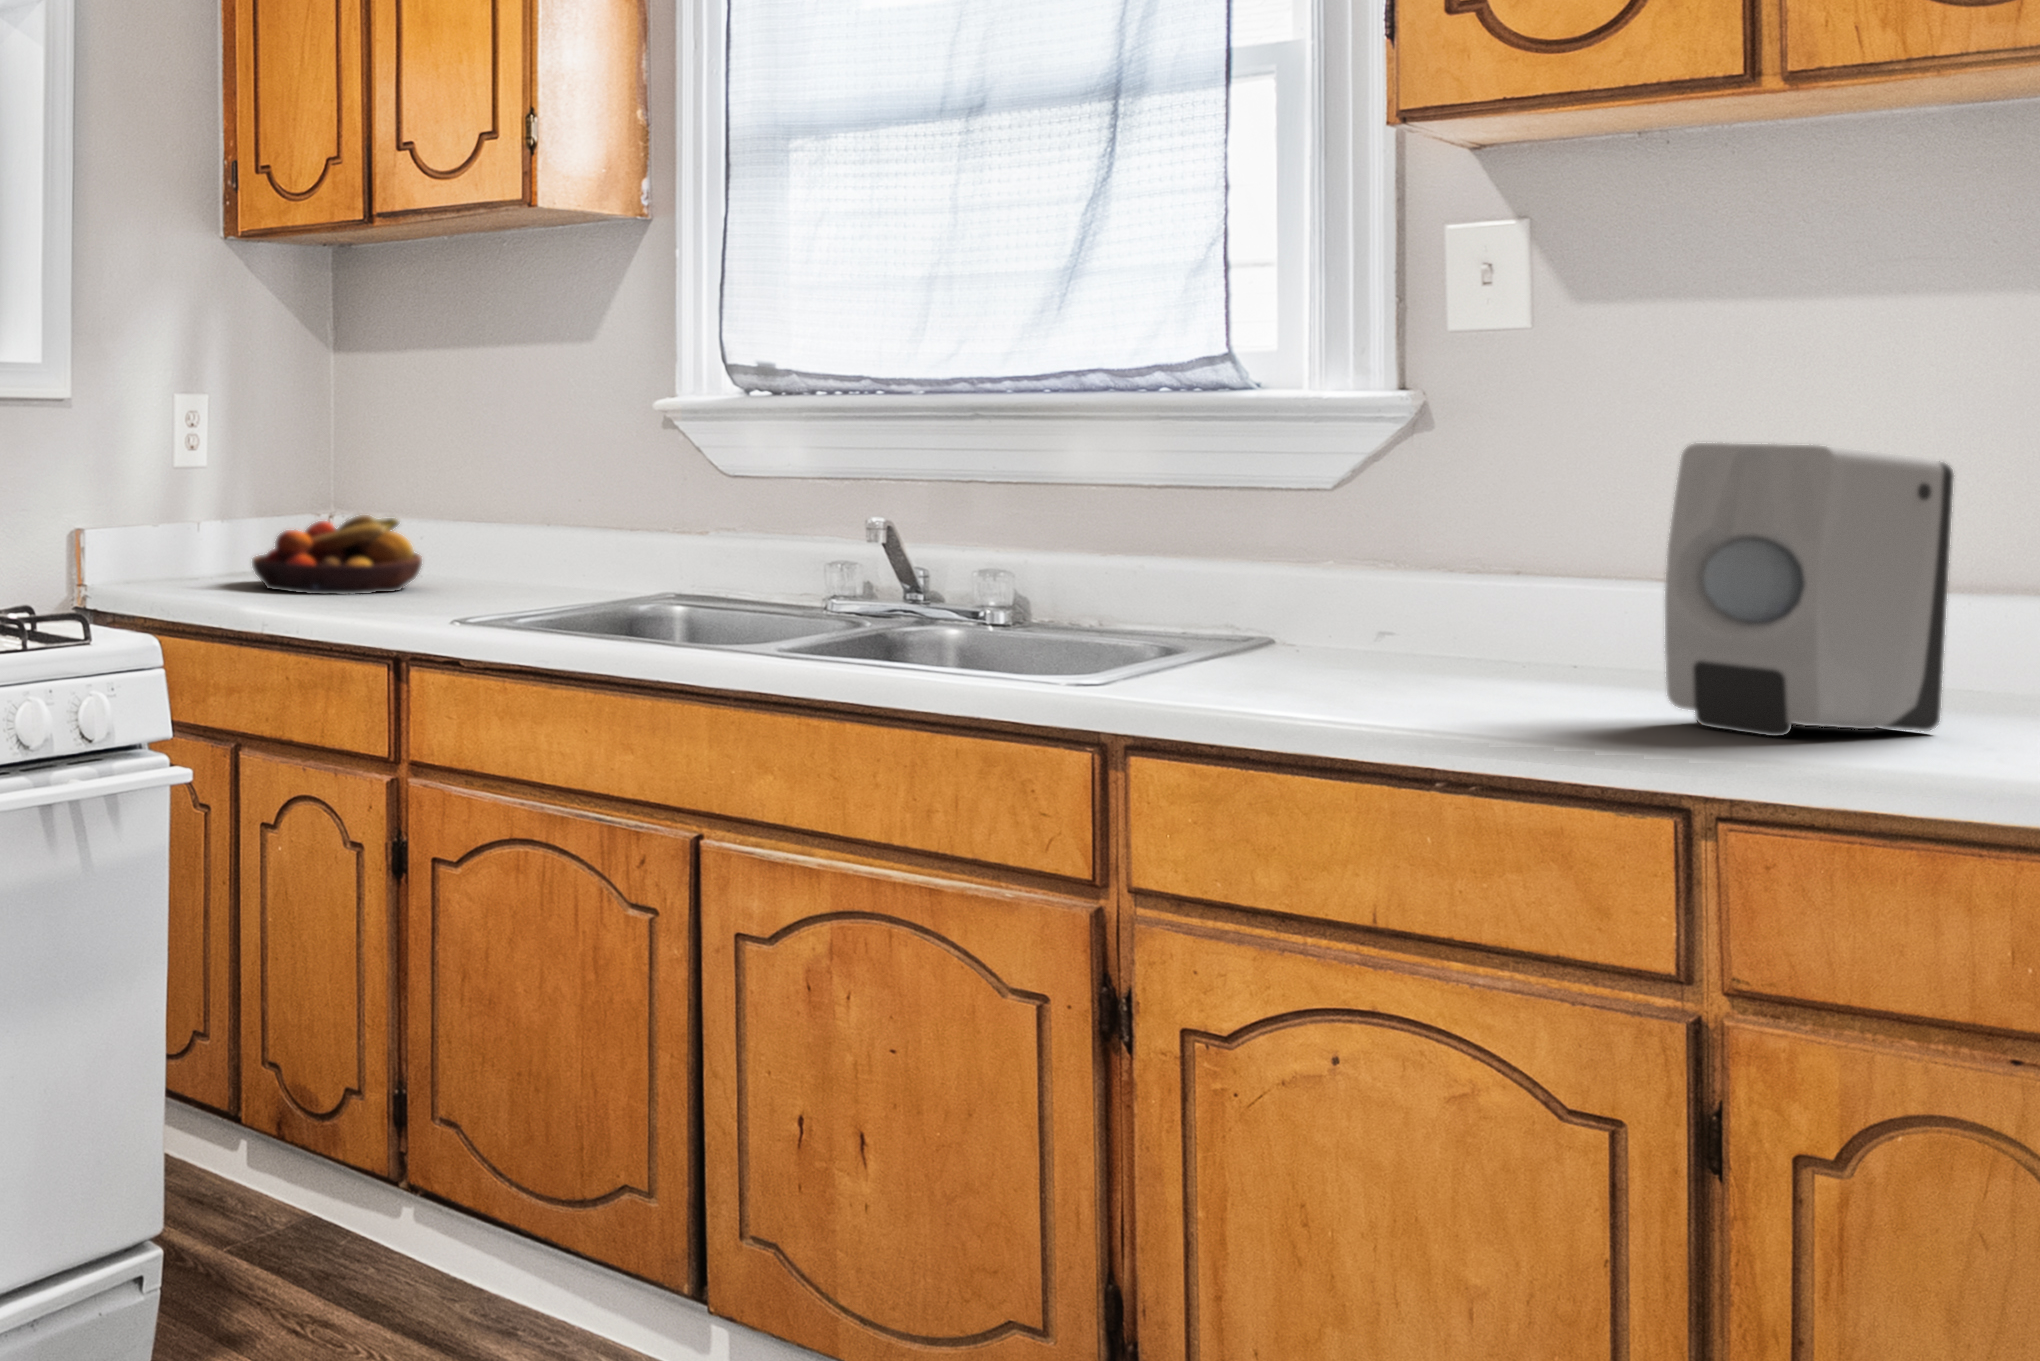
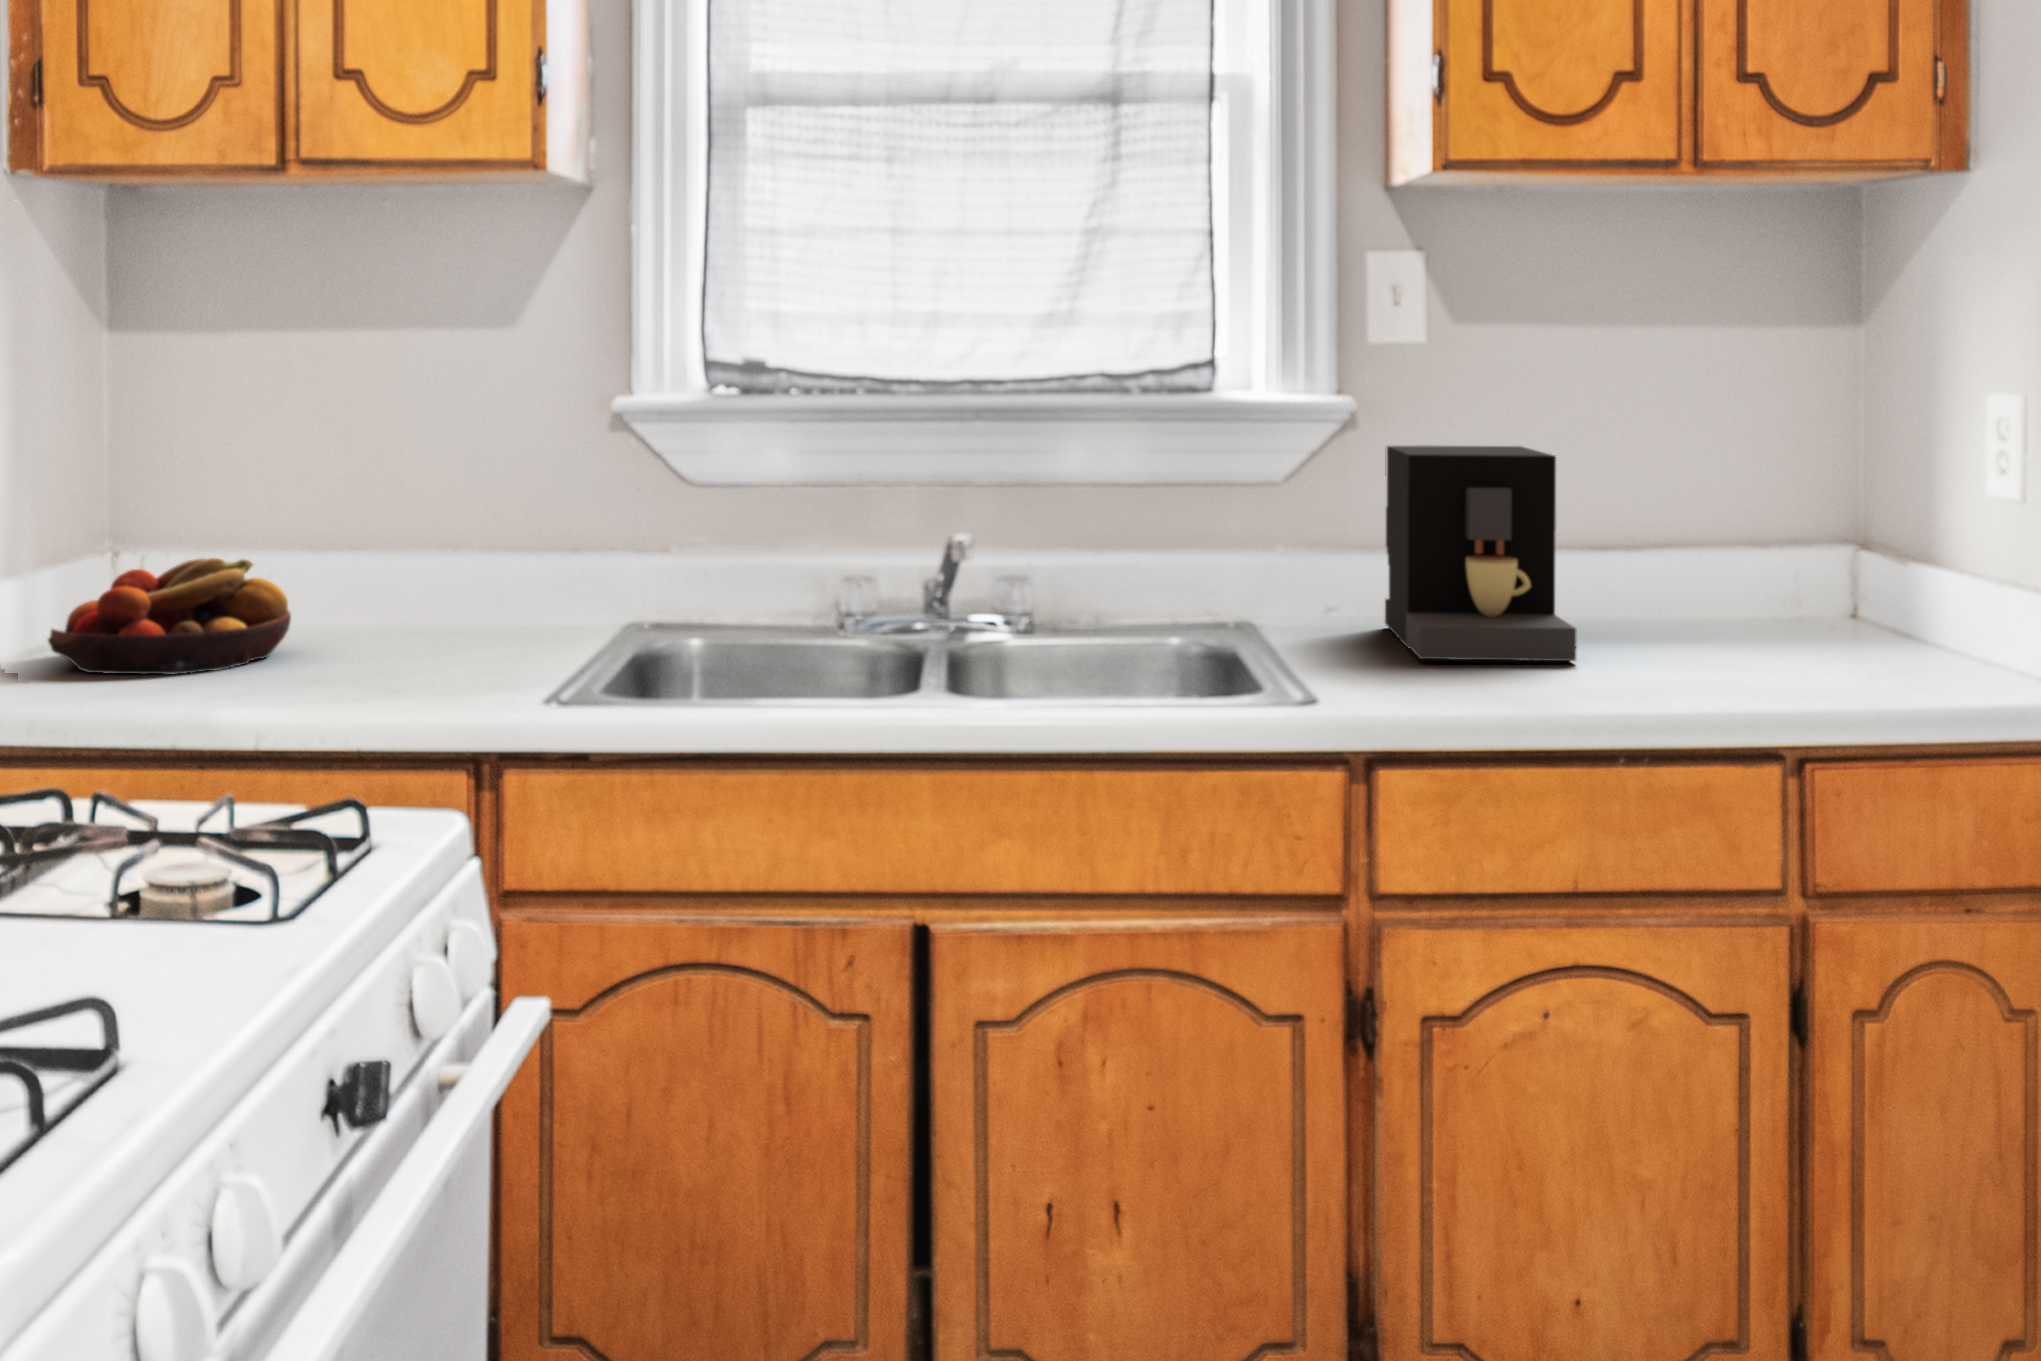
soap dispenser: present [1665,443,1953,736] -> none [1679,450,1800,682]
coffee maker: none [1369,449,1689,698] -> present [1385,445,1576,661]

